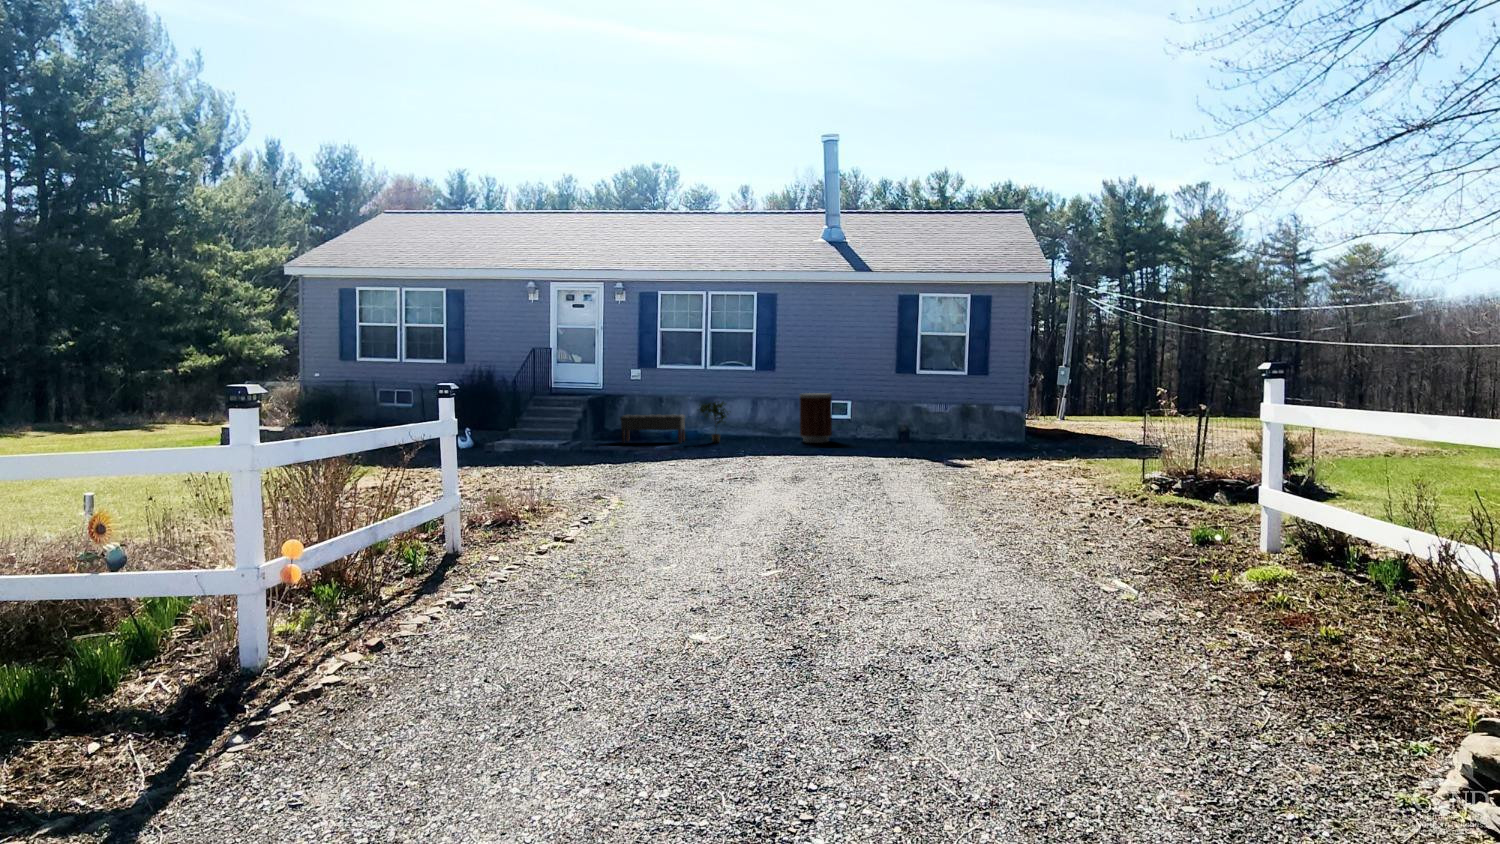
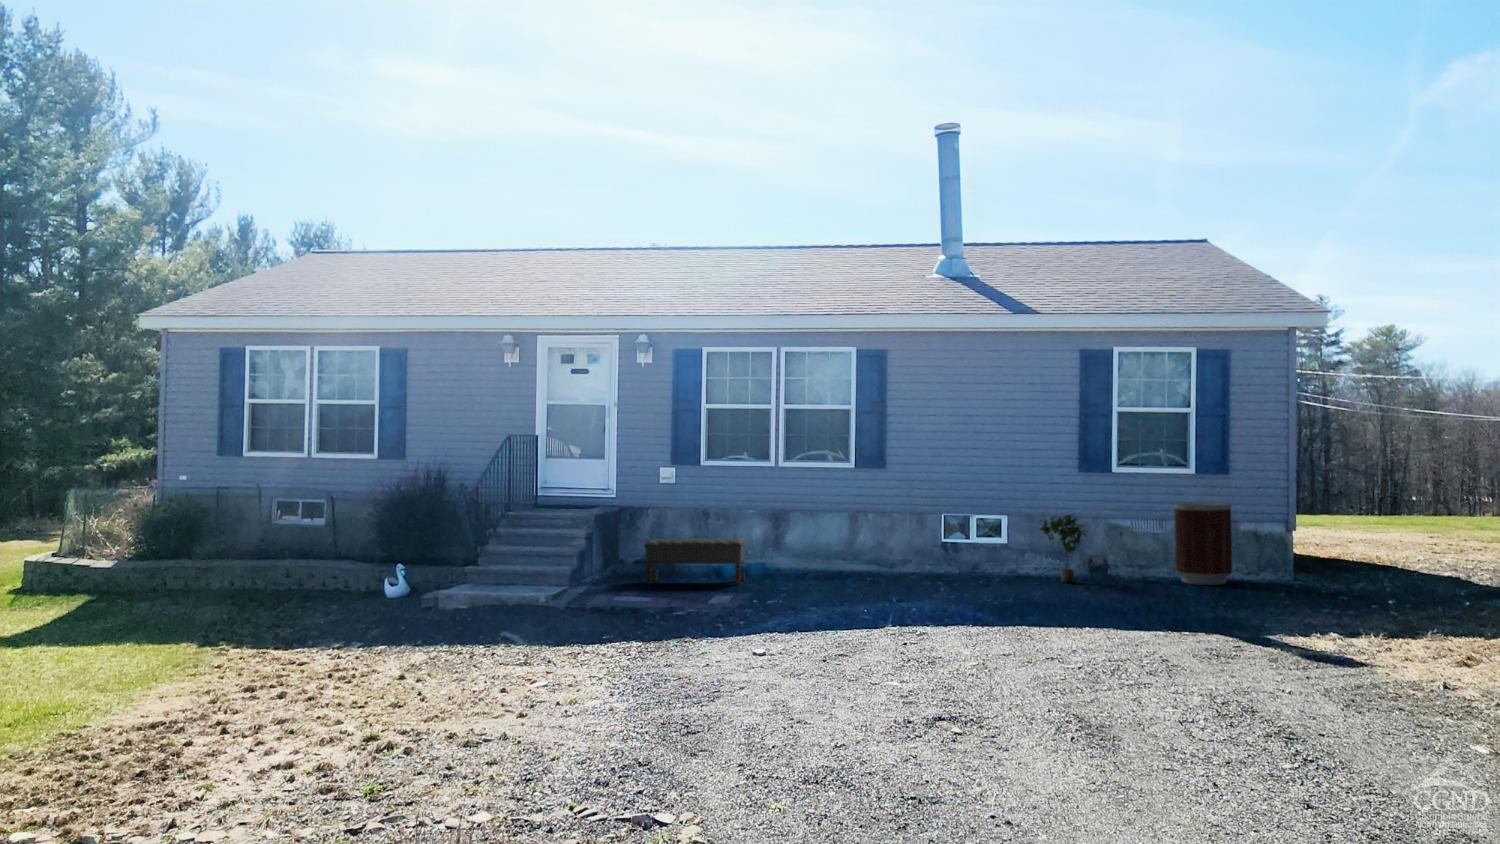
trash can: present [799,393,832,443] -> present [1174,502,1232,585]
potted plant: present [700,401,728,443] -> present [1040,515,1086,583]

